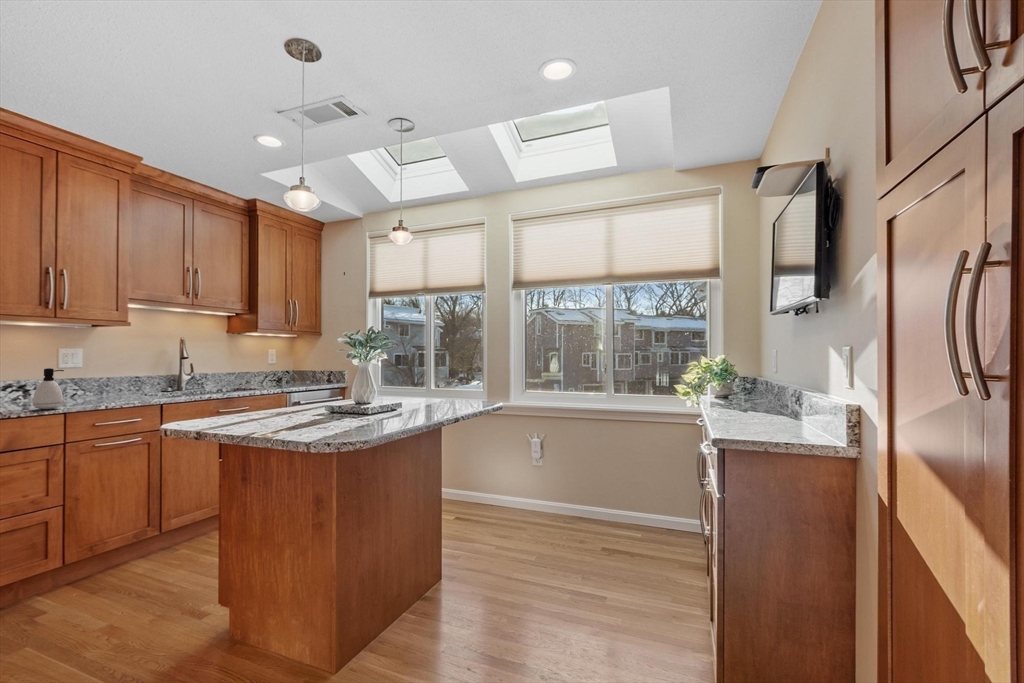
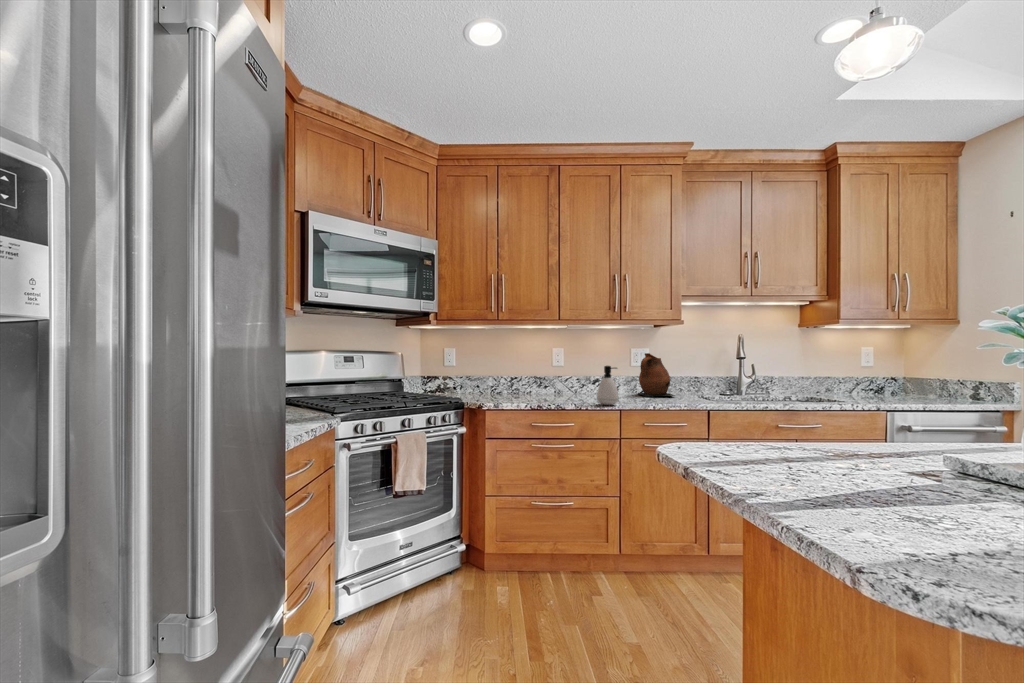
ceramic pitcher: none [64,355,117,398] -> present [638,353,675,396]

